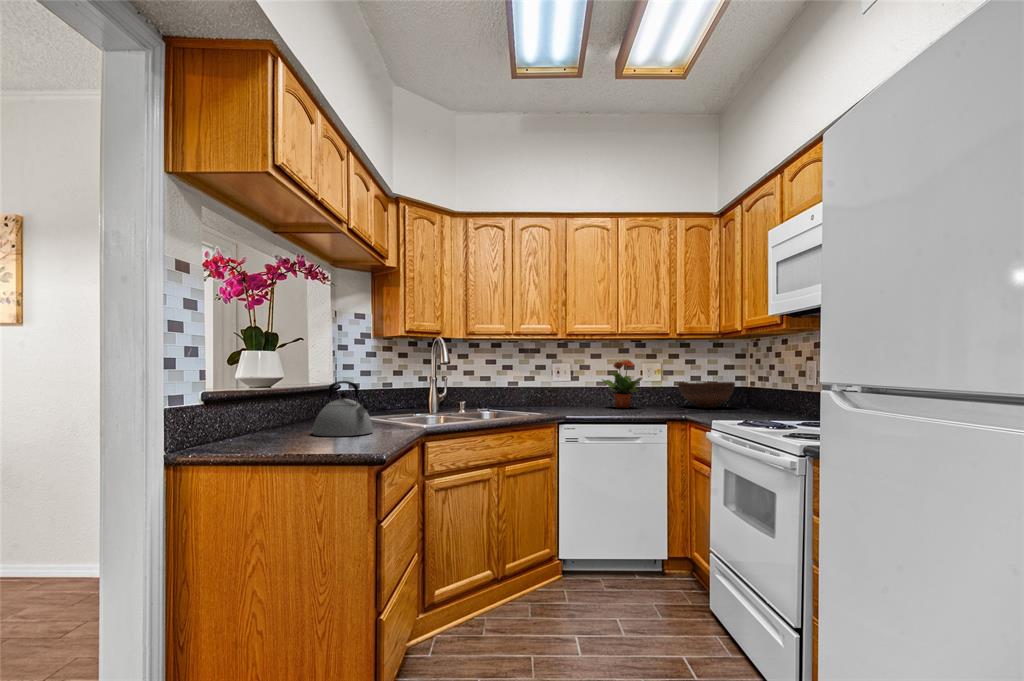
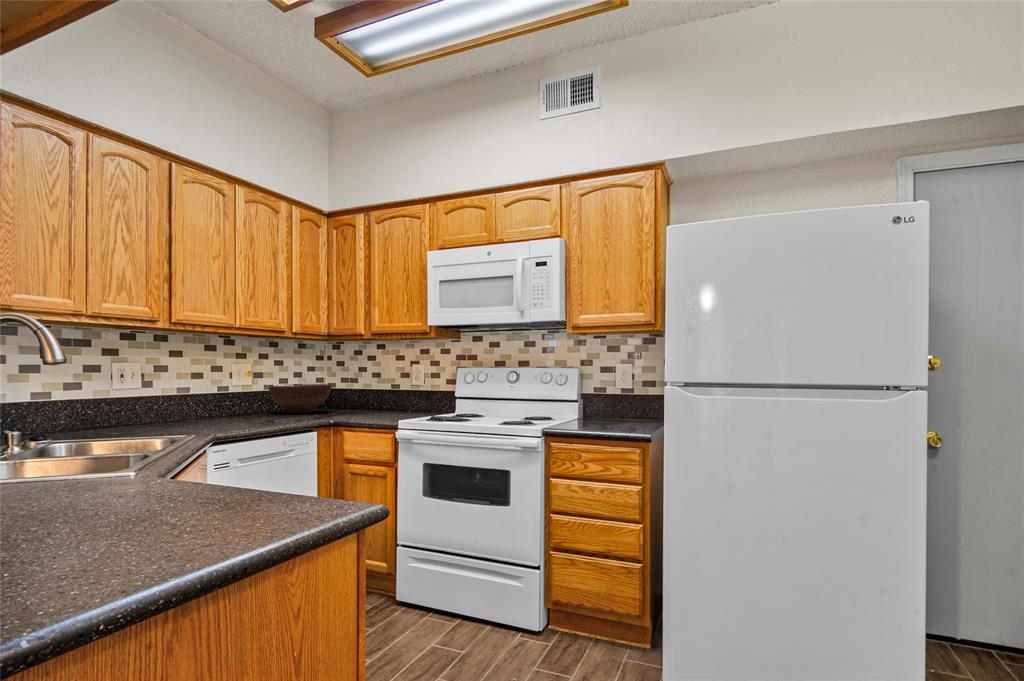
potted plant: present [602,360,642,408] -> none [196,360,258,422]
kettle: present [312,381,373,436] -> none [40,401,198,529]

